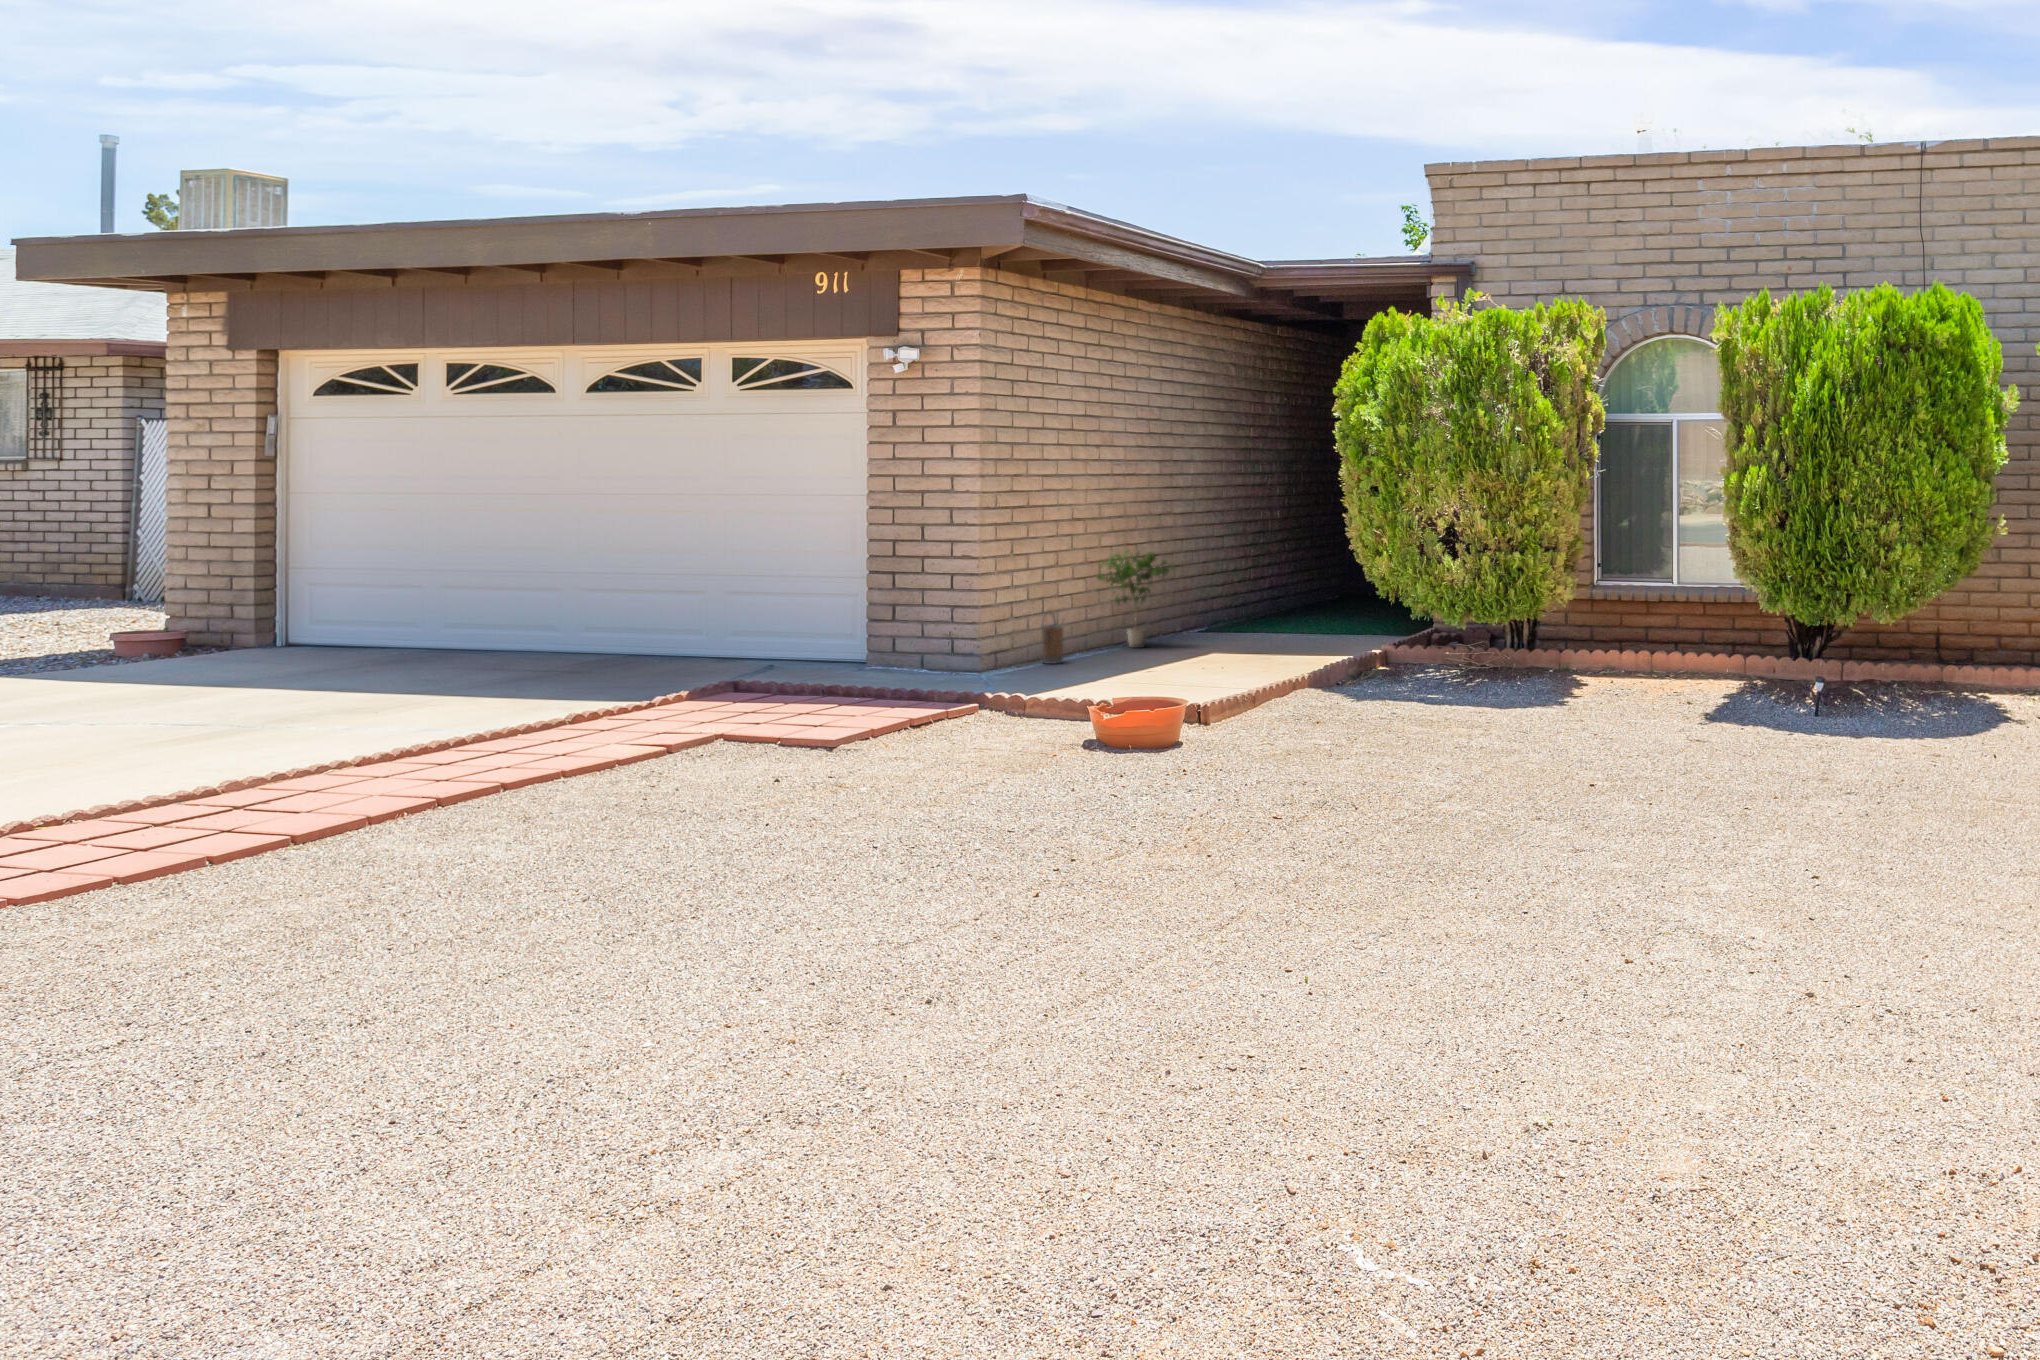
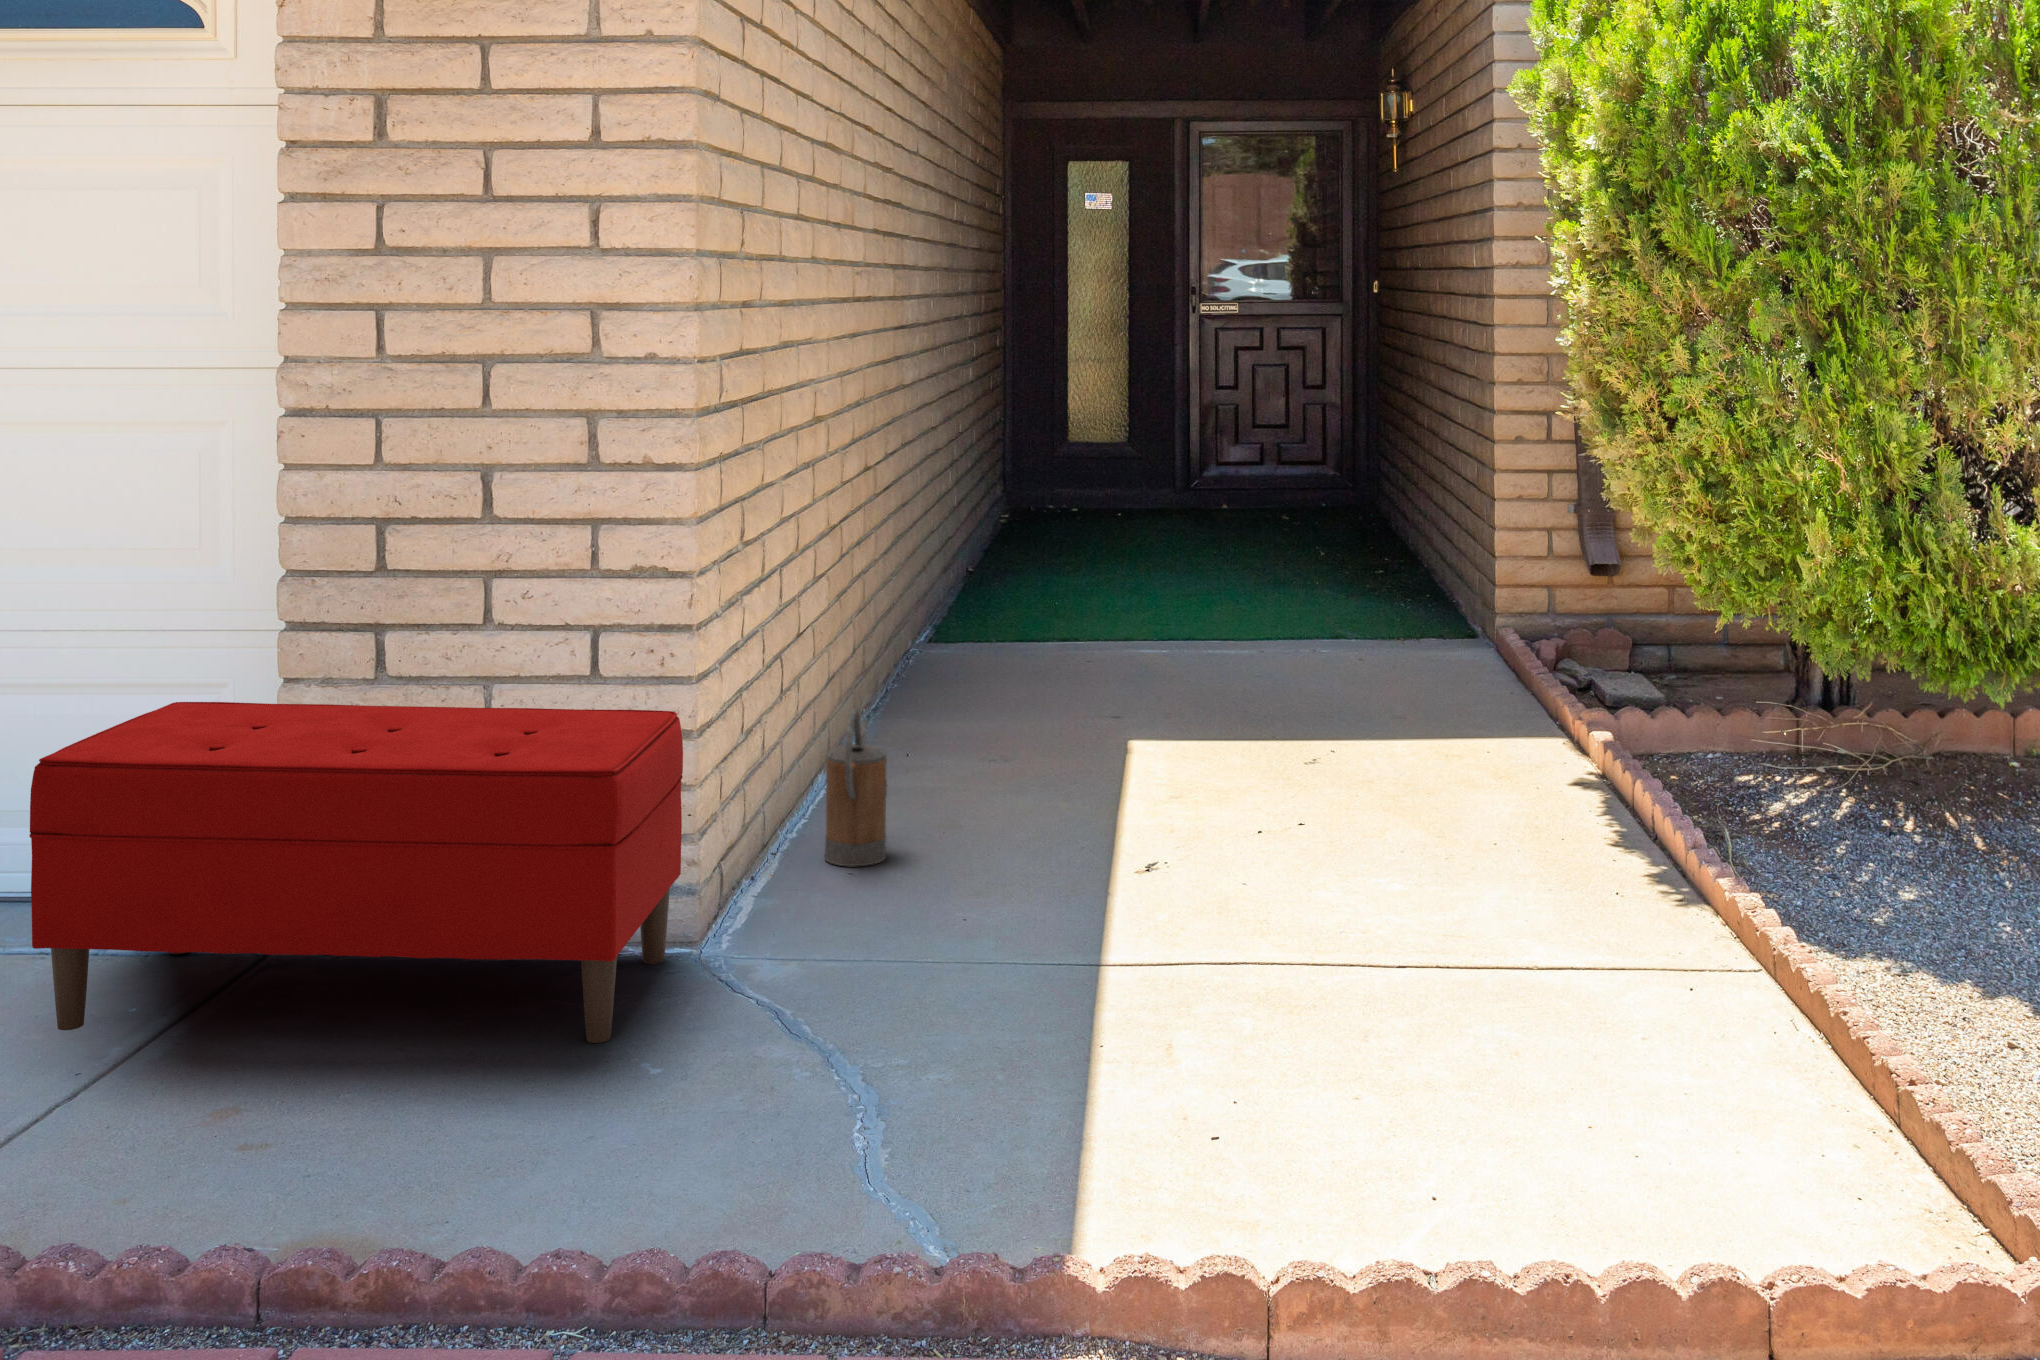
potted plant: present [1097,550,1173,648] -> none [846,490,1048,747]
bench: none [791,594,972,679] -> present [29,702,683,1043]

